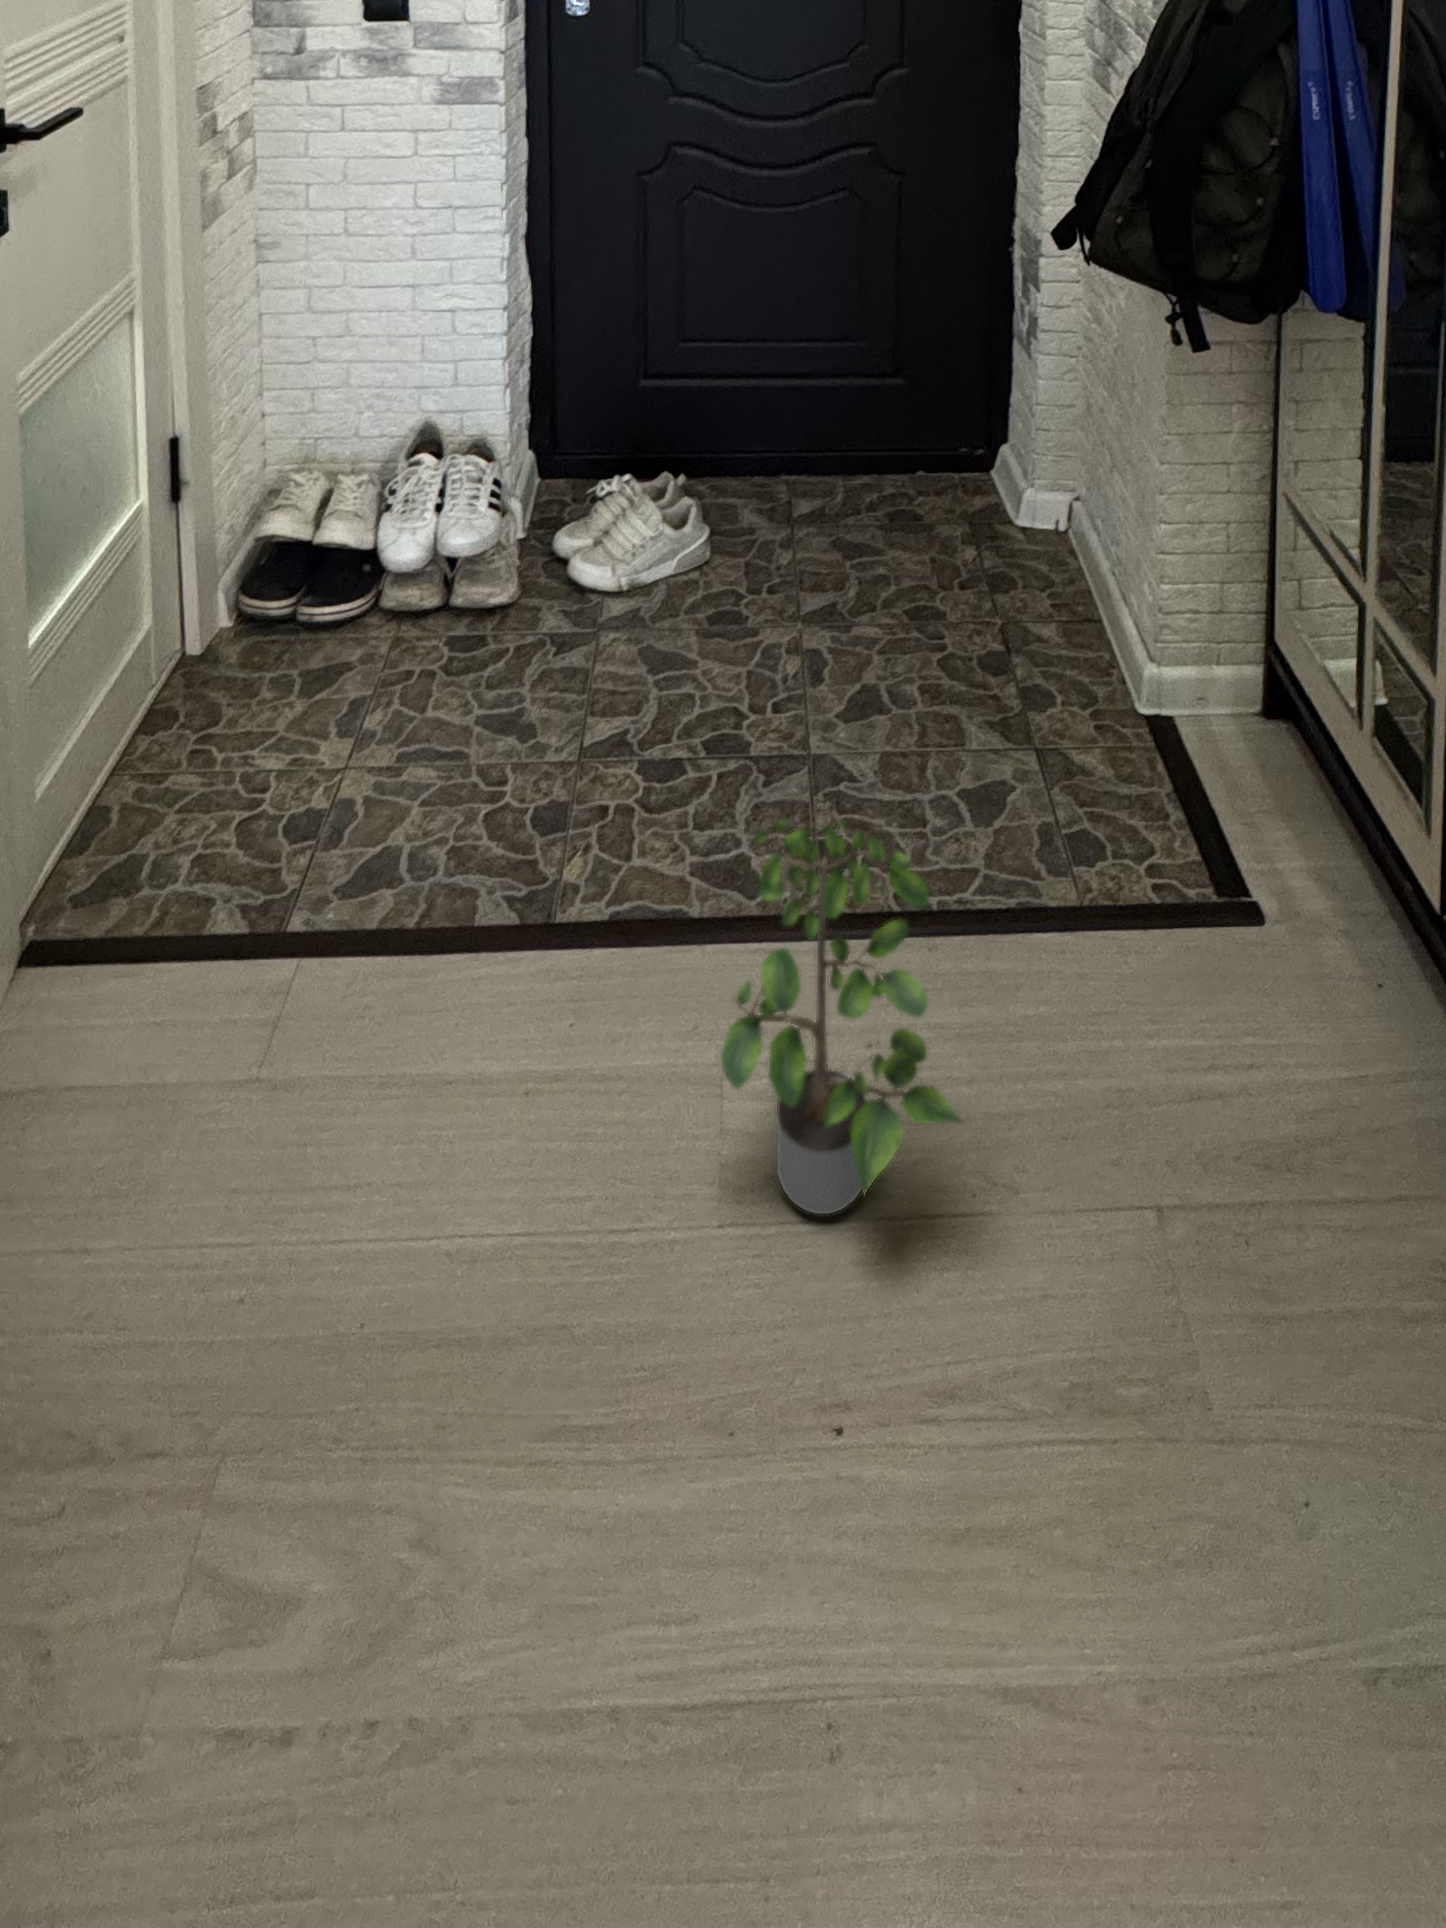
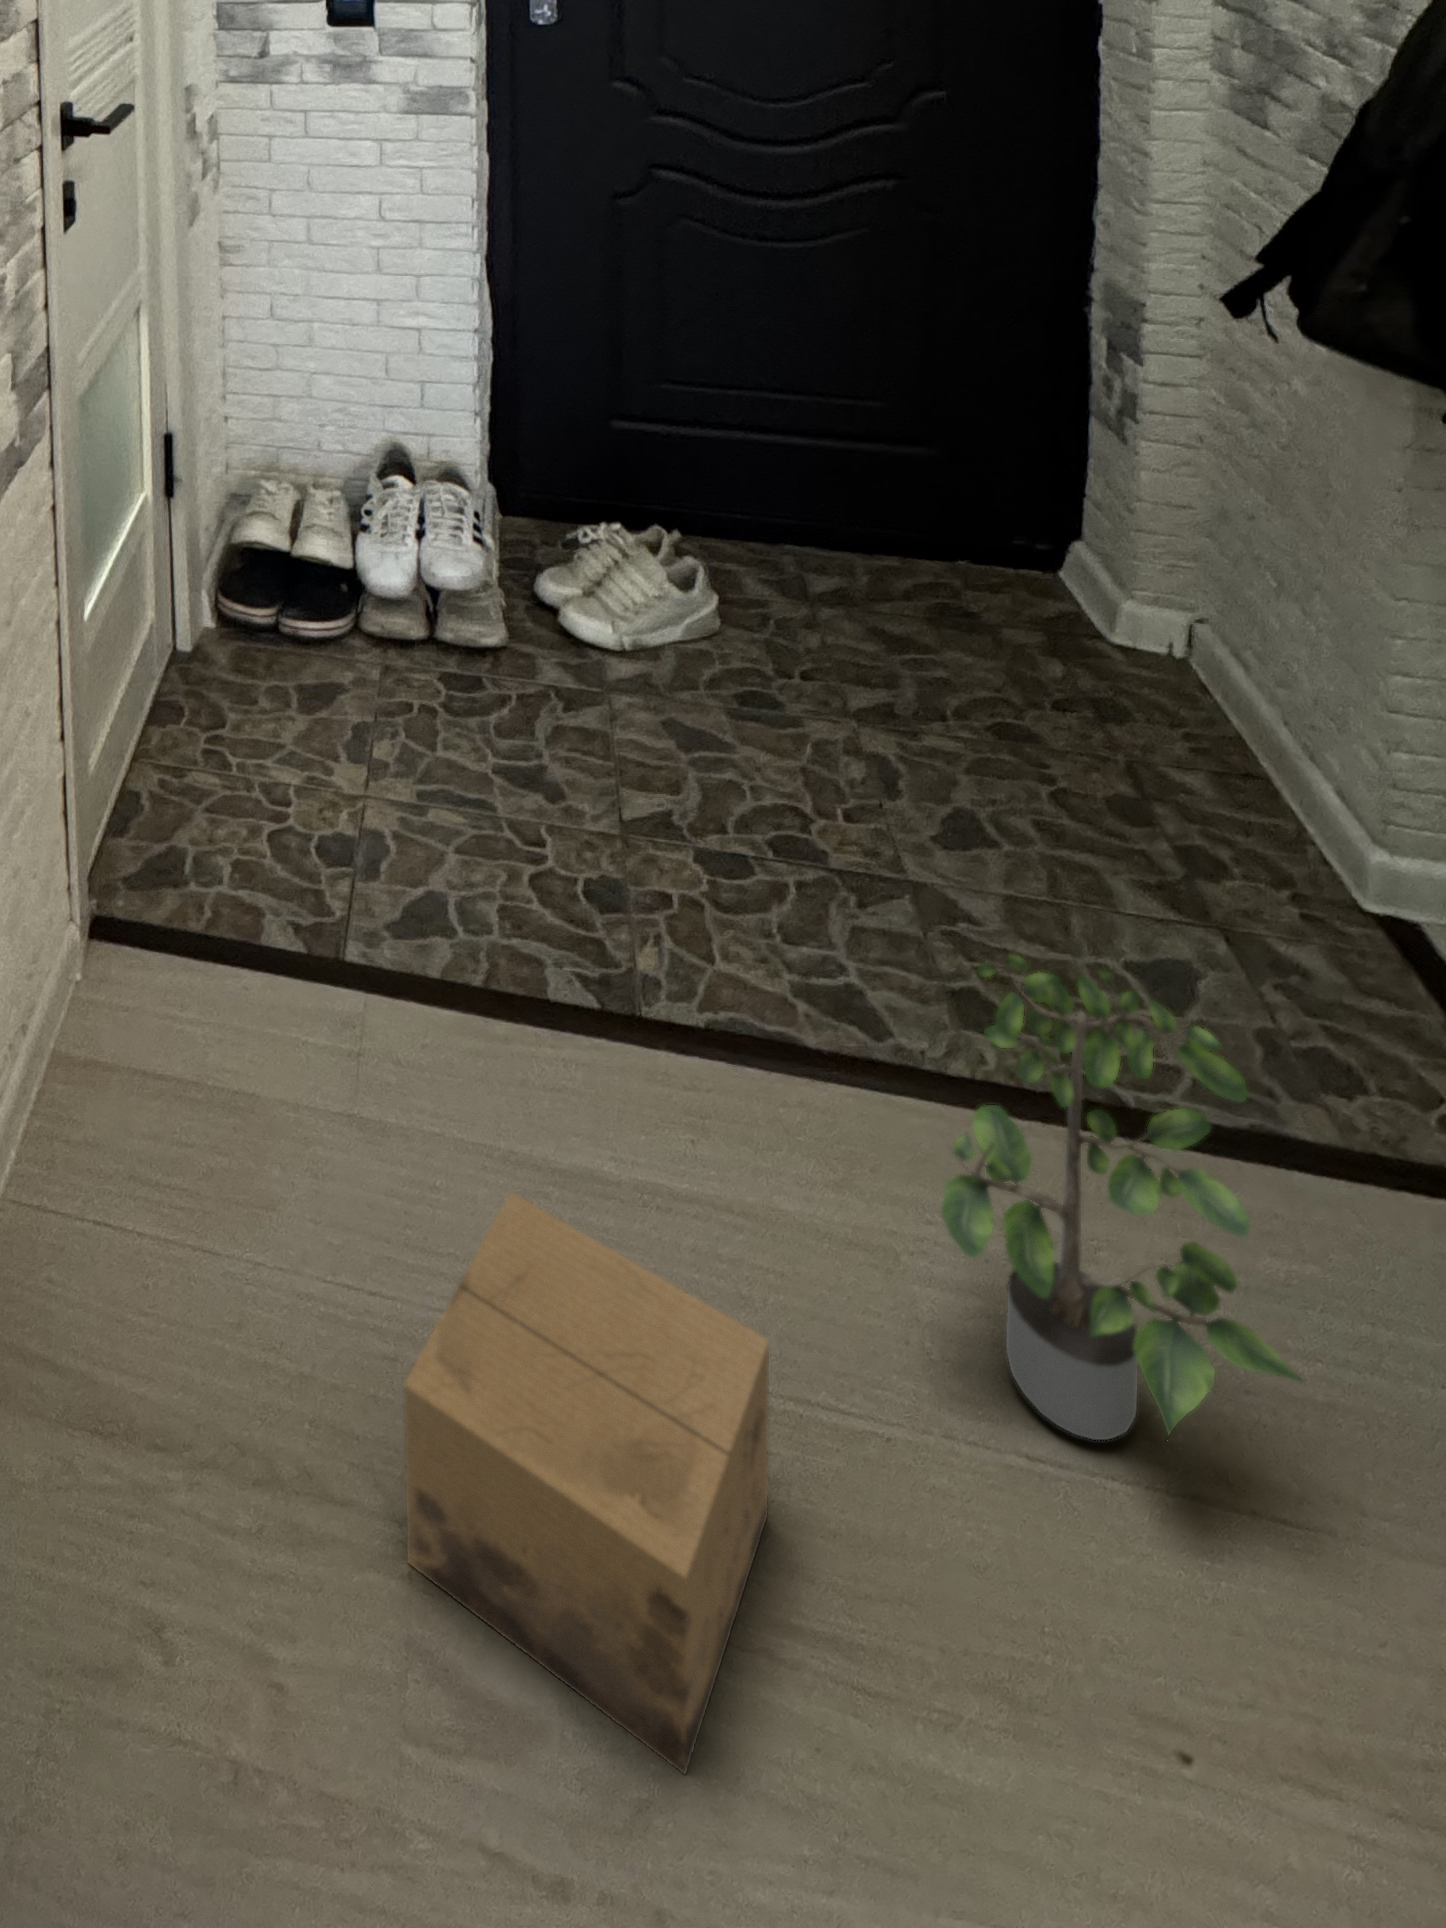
cardboard box: none [178,1141,545,1652] -> present [404,1193,769,1774]

